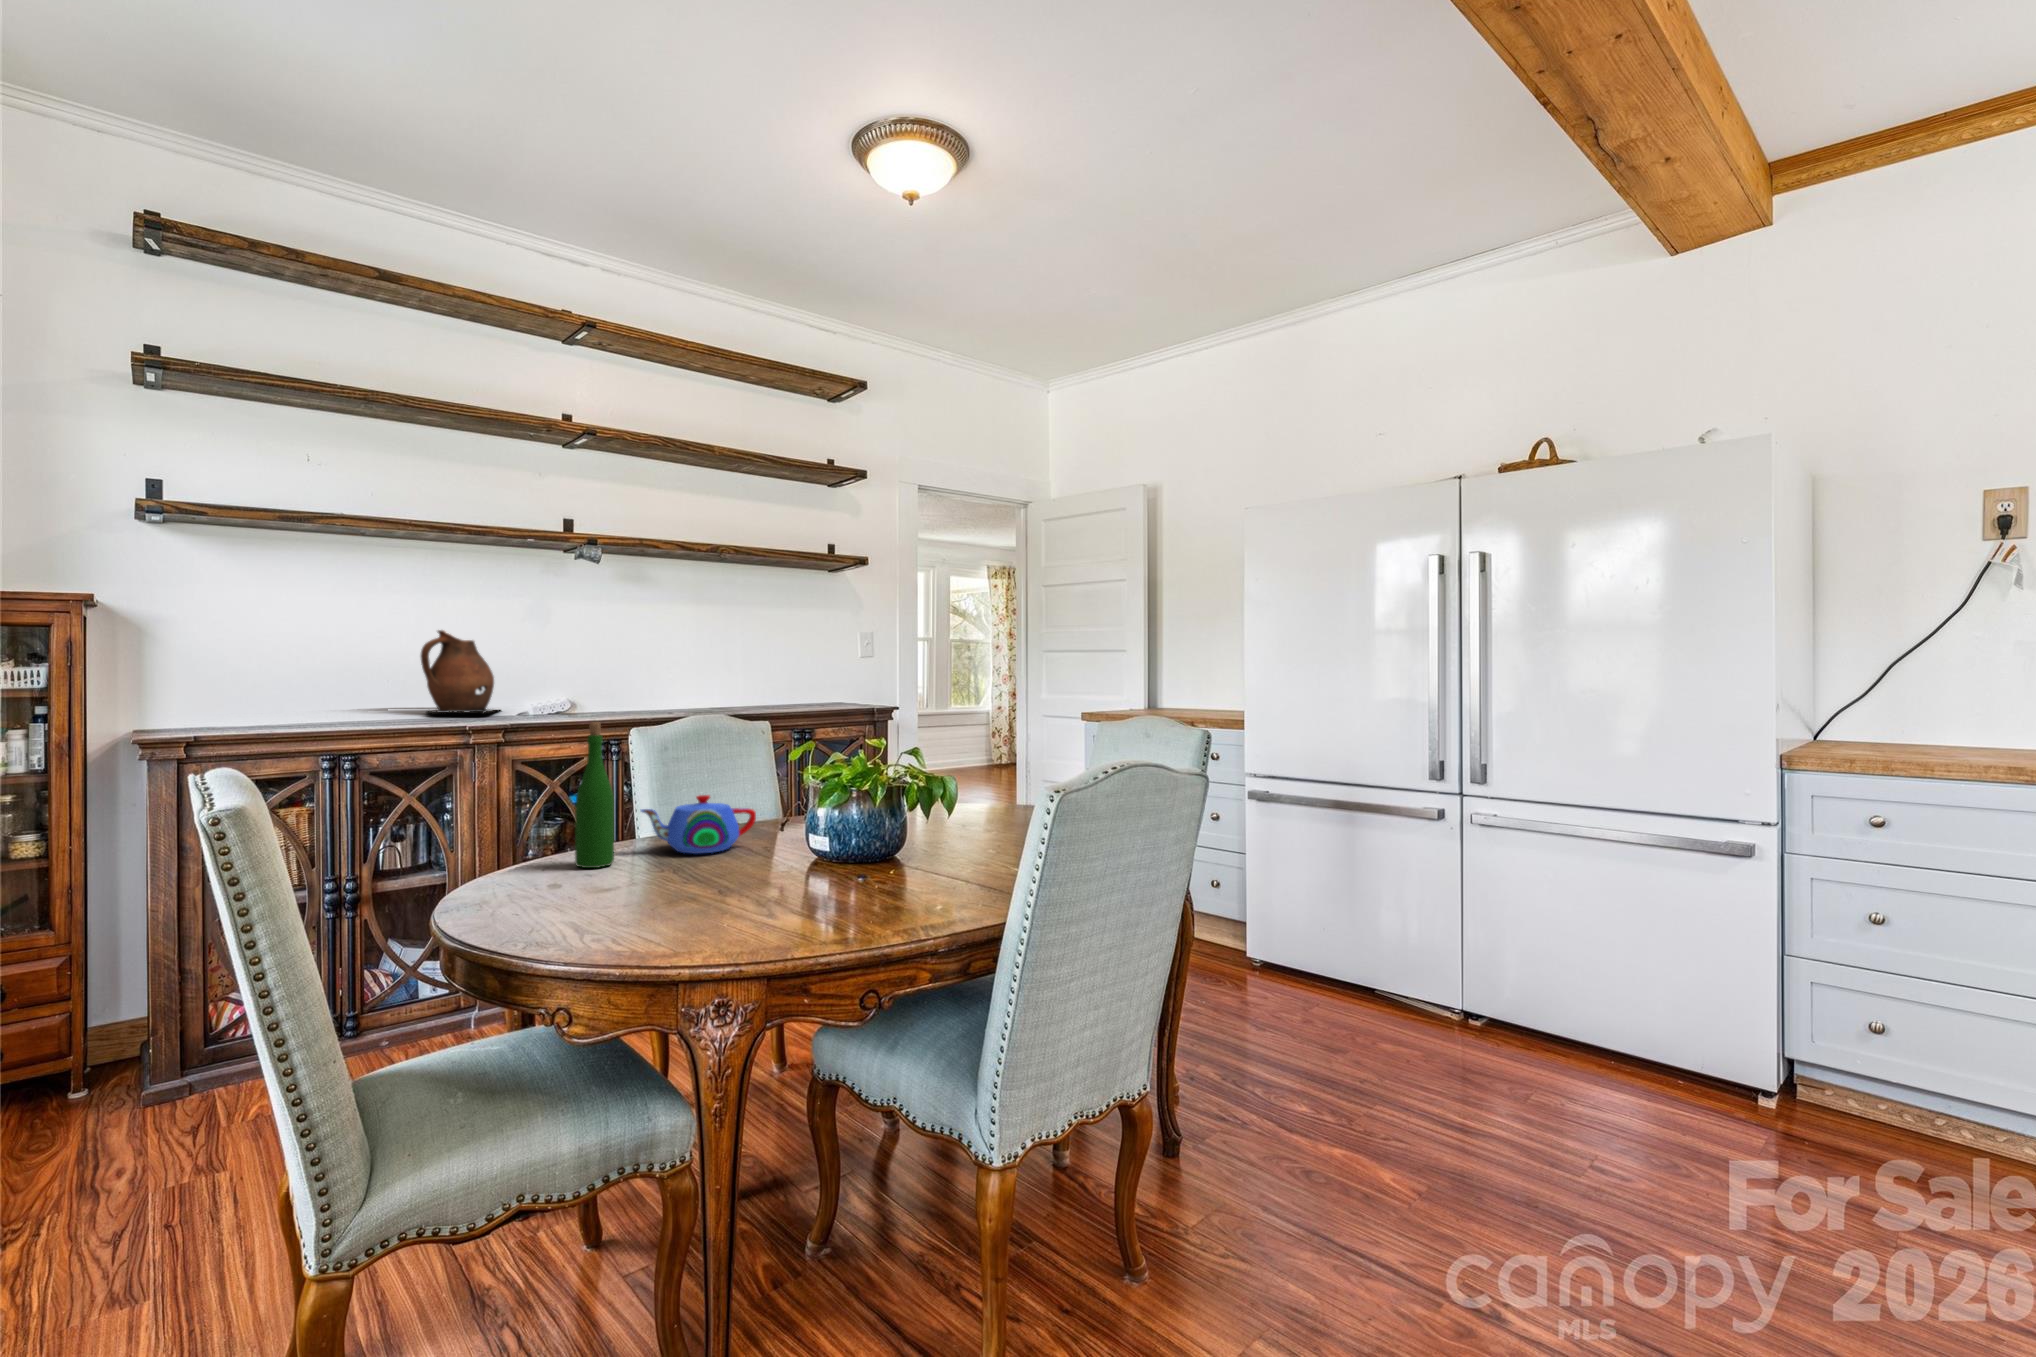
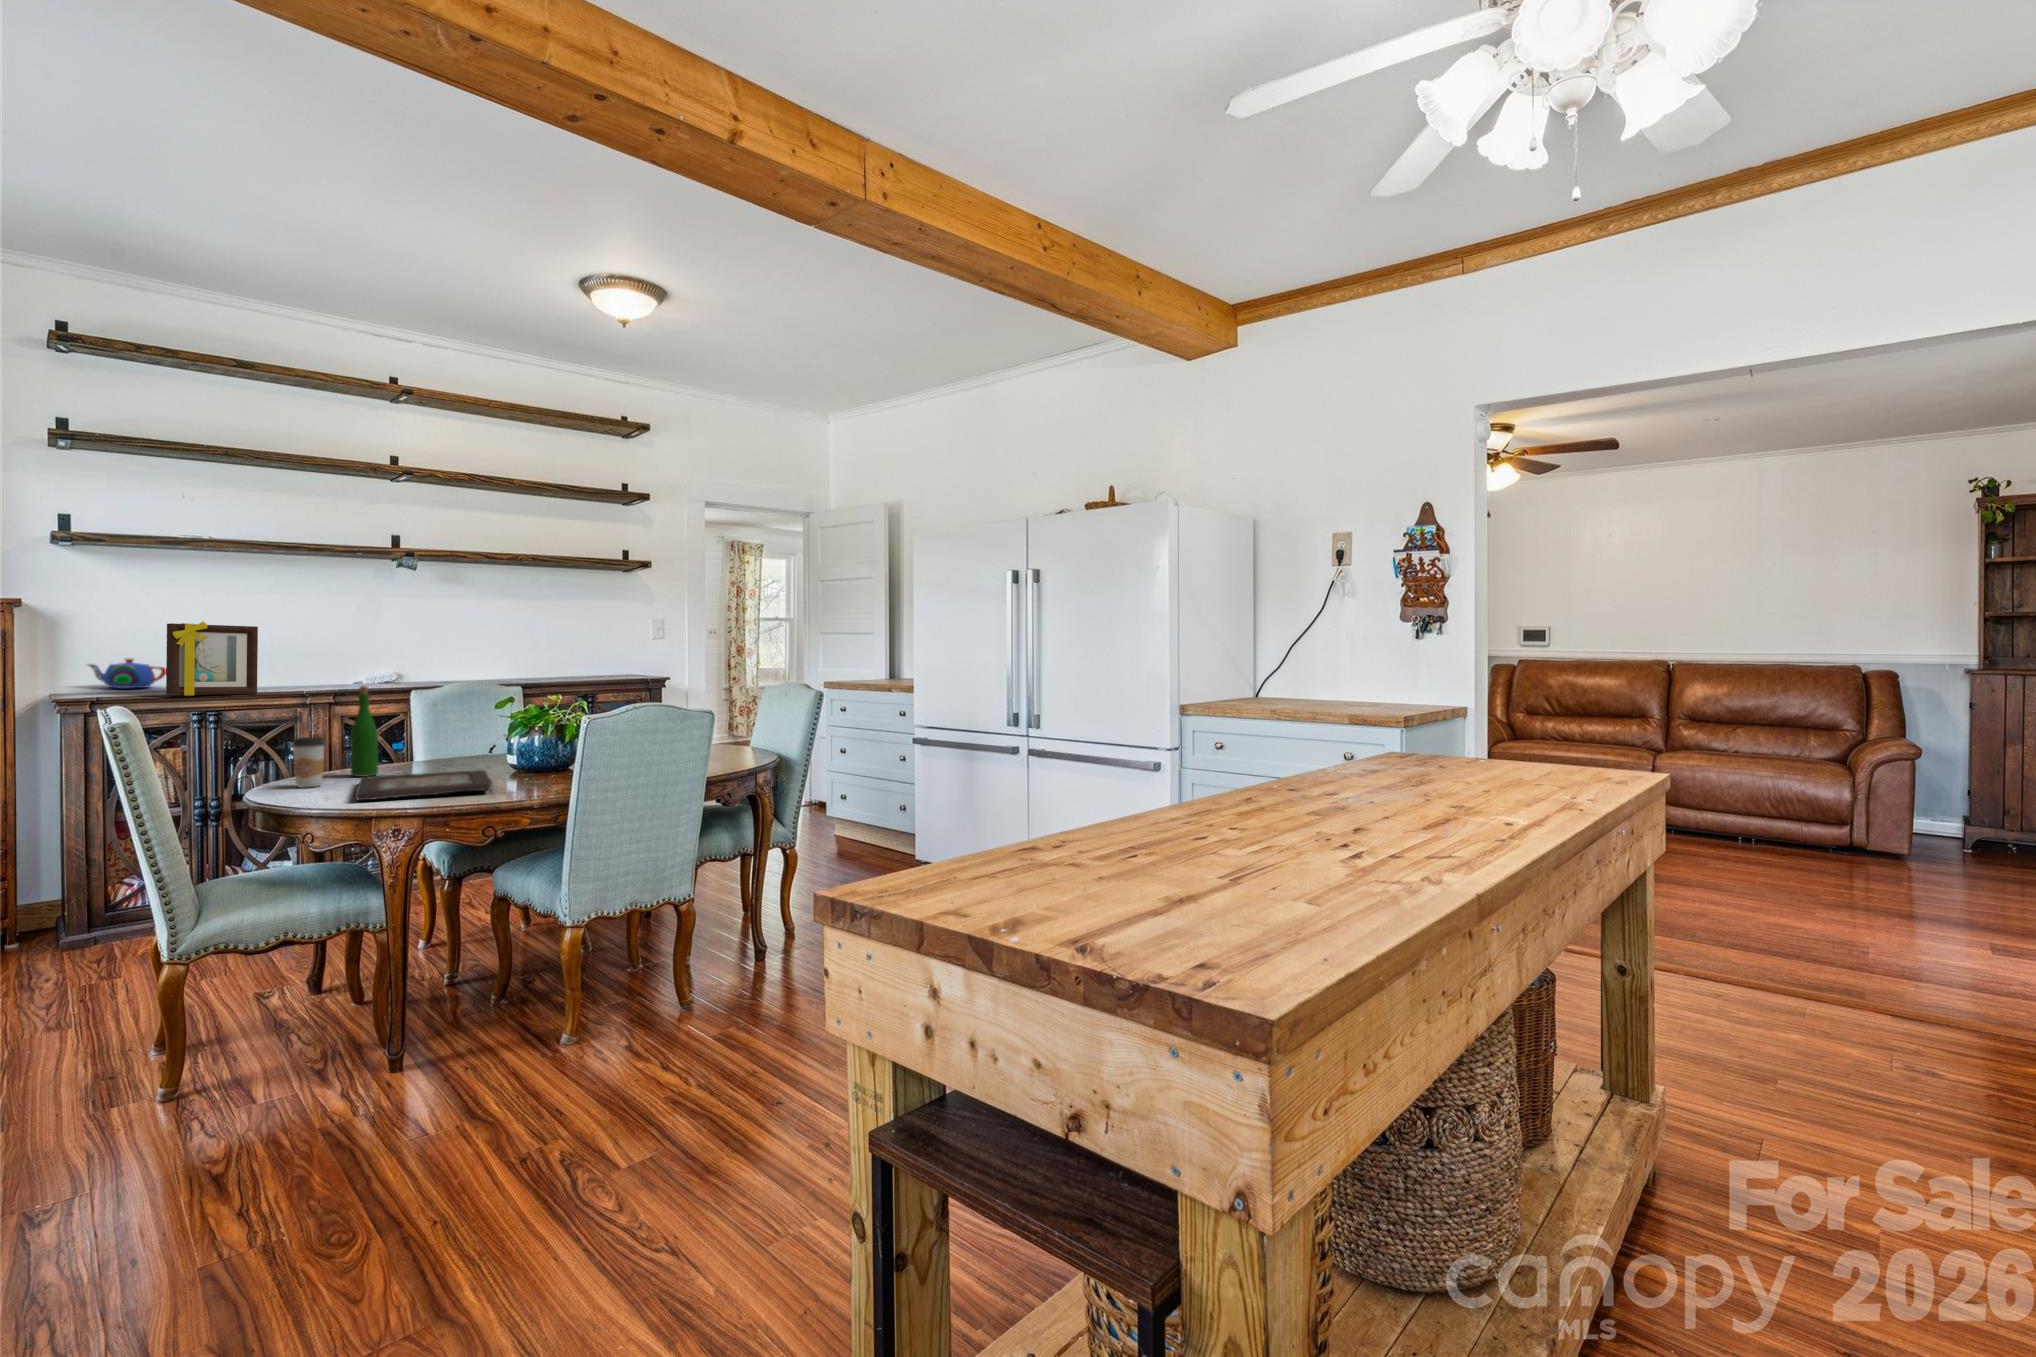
picture frame: none [288,628,409,733] -> present [166,621,258,696]
ceramic pitcher: present [421,630,495,713] -> none [271,622,339,684]
teapot: present [641,795,756,854] -> present [89,659,166,688]
coffee cup: none [500,808,549,895] -> present [293,737,325,787]
decorative tray: none [604,857,836,932] -> present [356,770,492,800]

